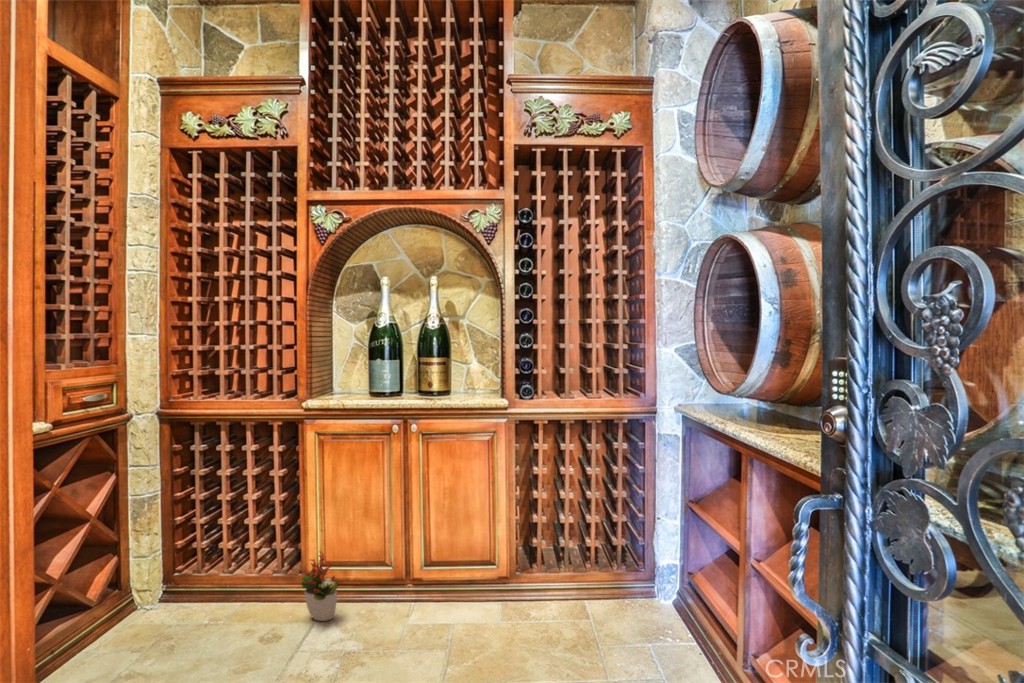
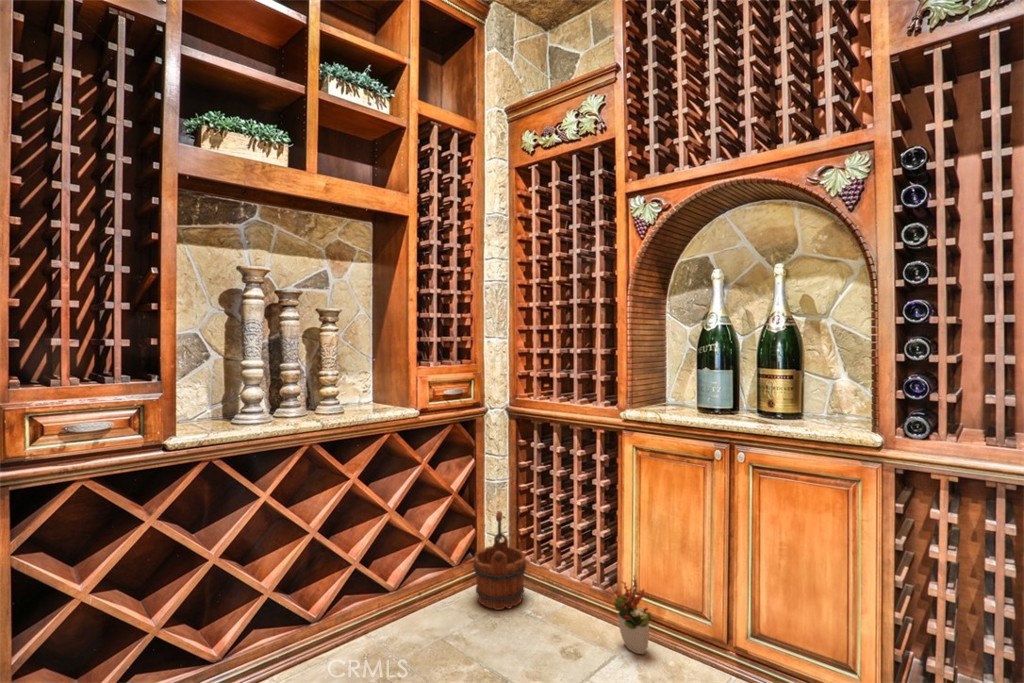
wooden bucket: none [116,528,190,641] -> present [474,511,526,610]

